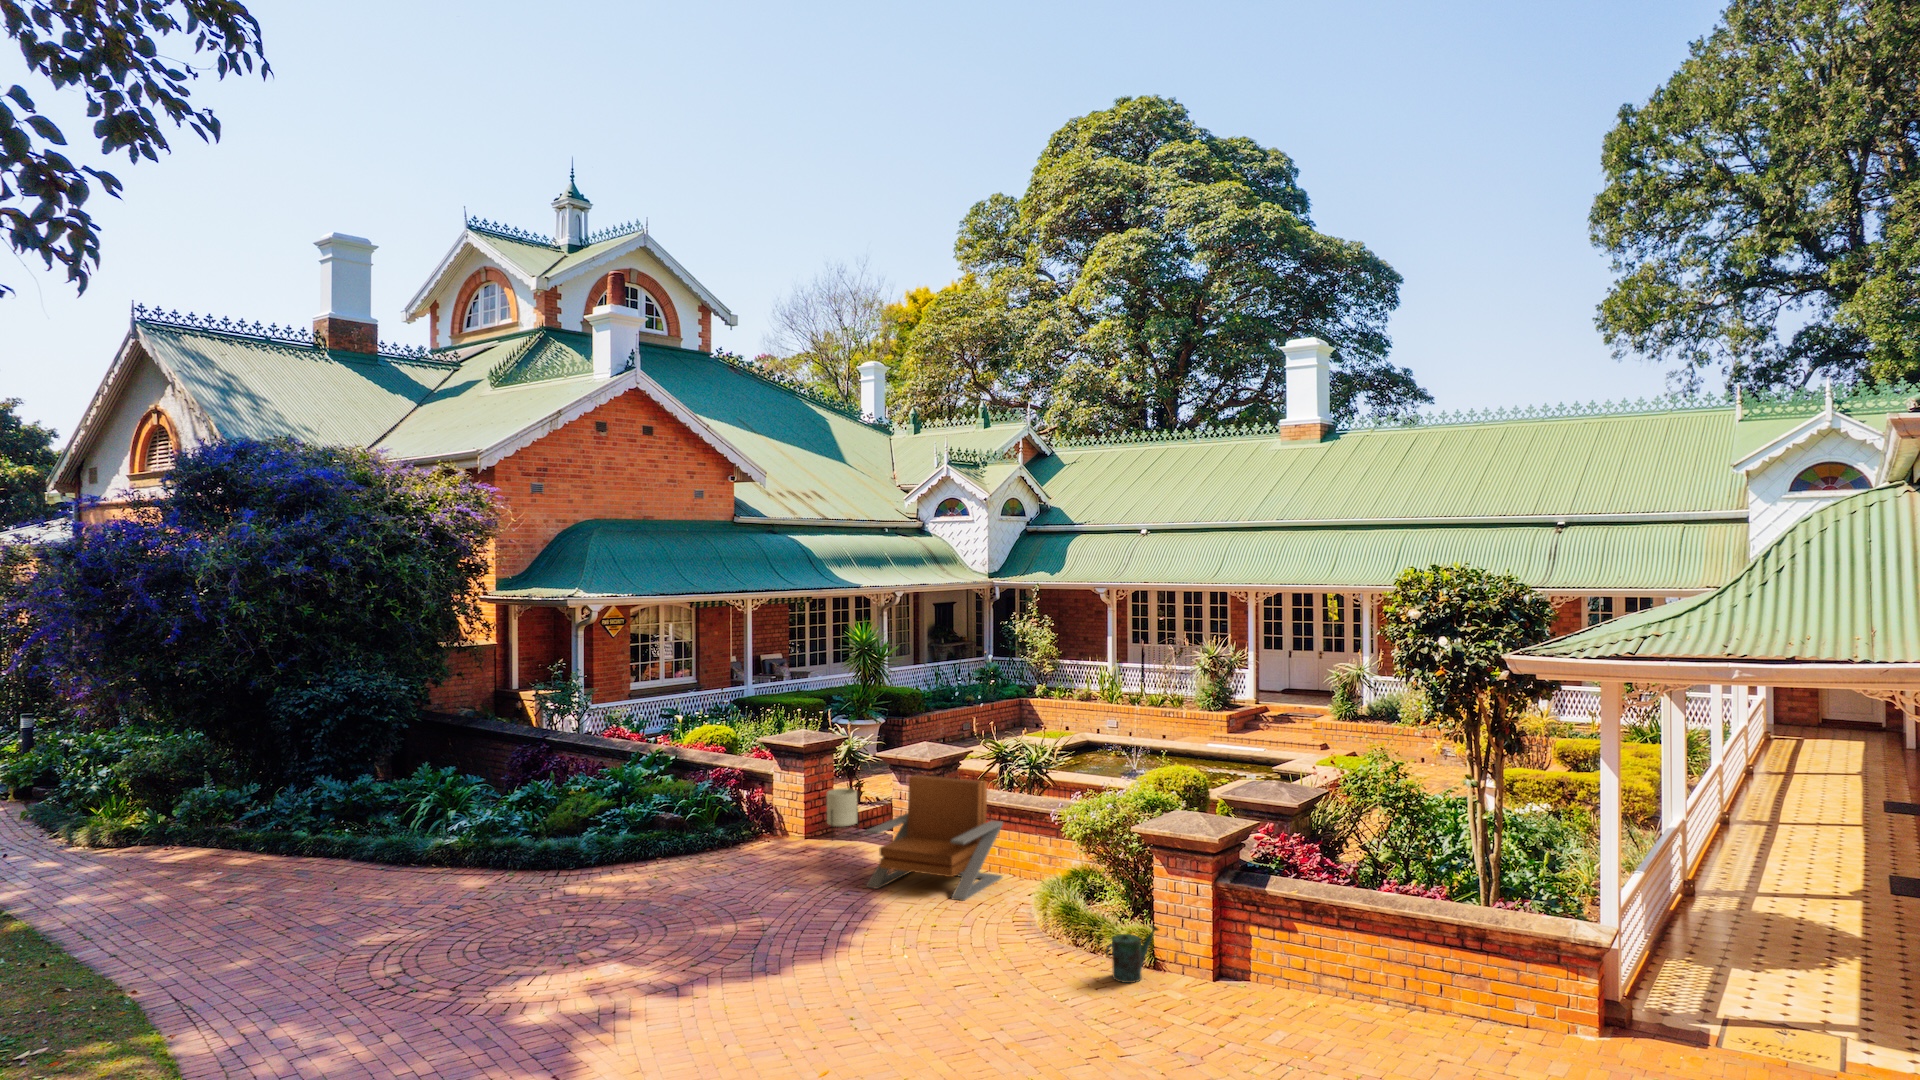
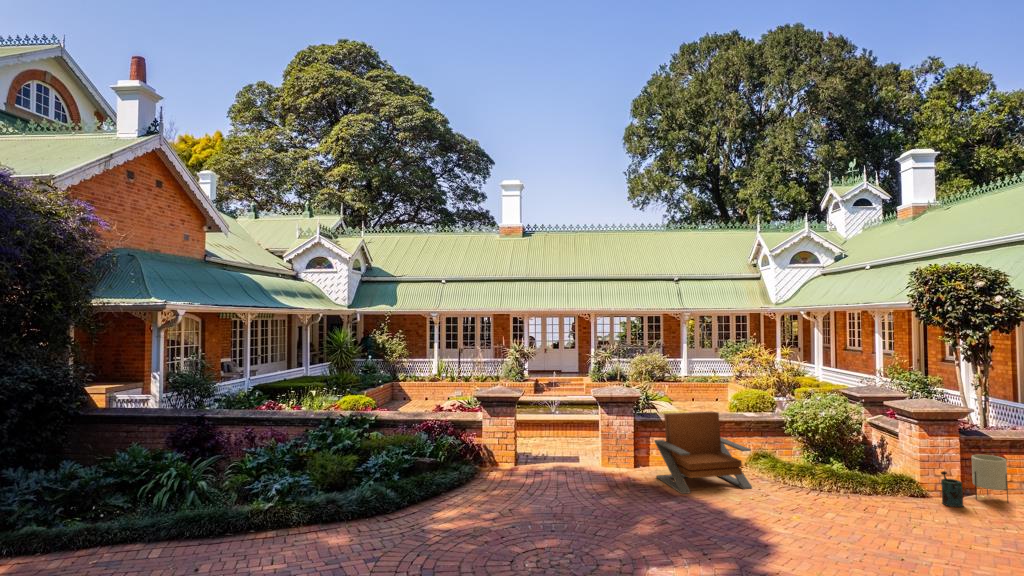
planter: present [827,788,858,838] -> present [972,455,1008,502]

